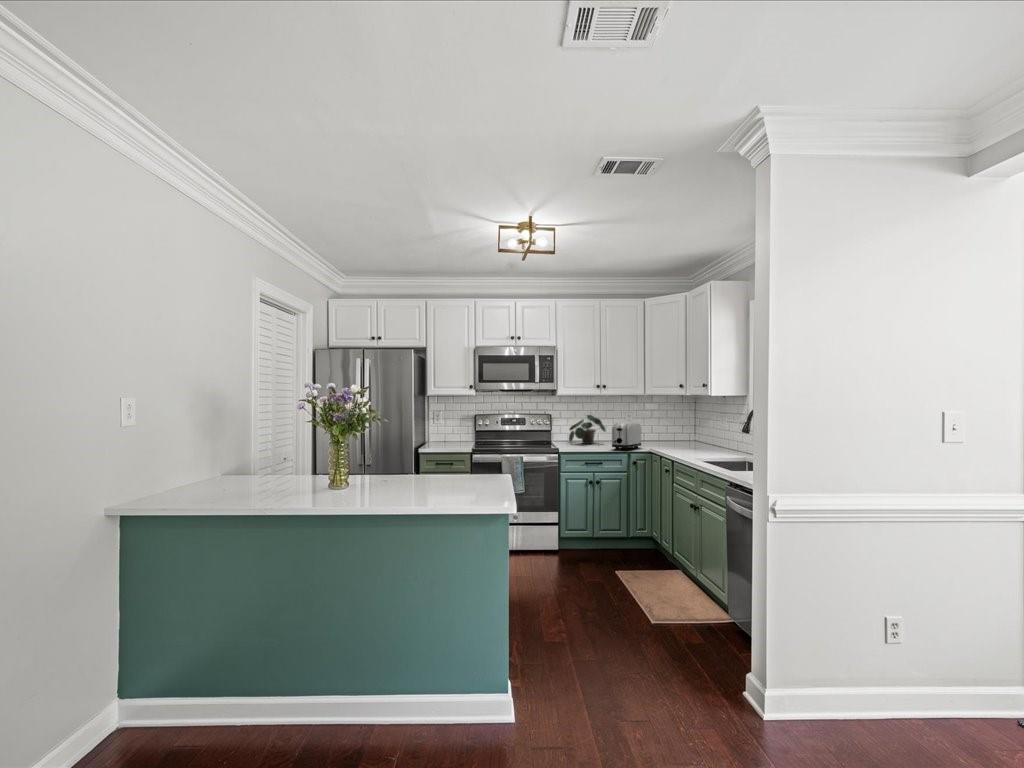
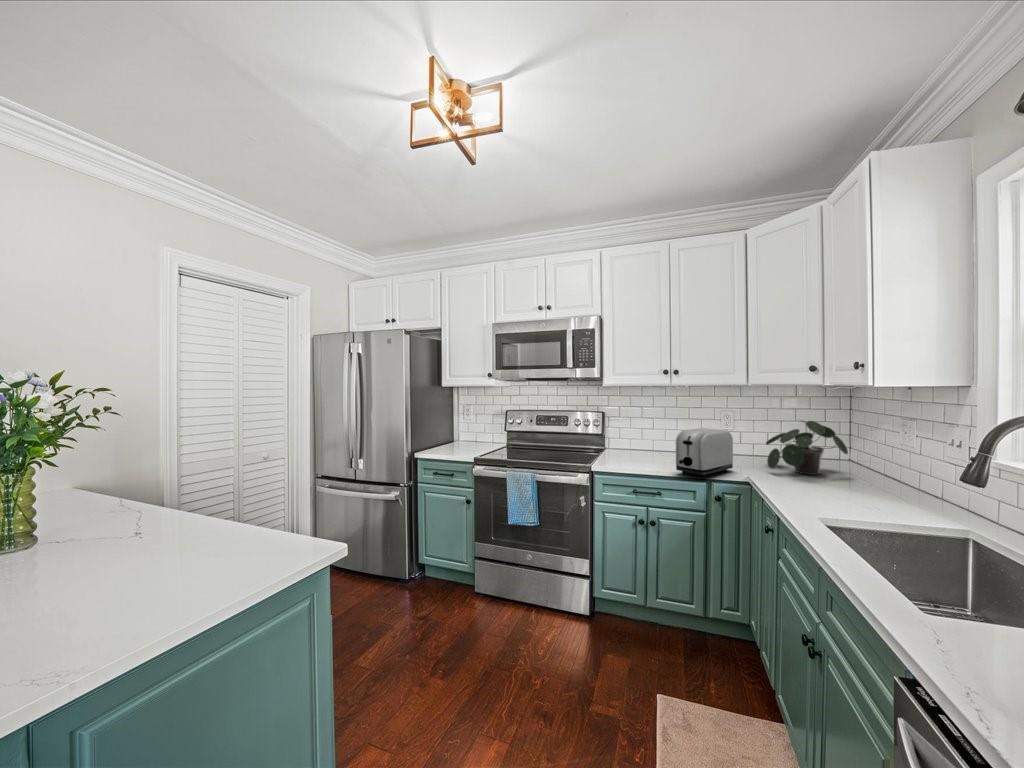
potted plant: present [569,415,605,444] -> present [766,421,848,475]

